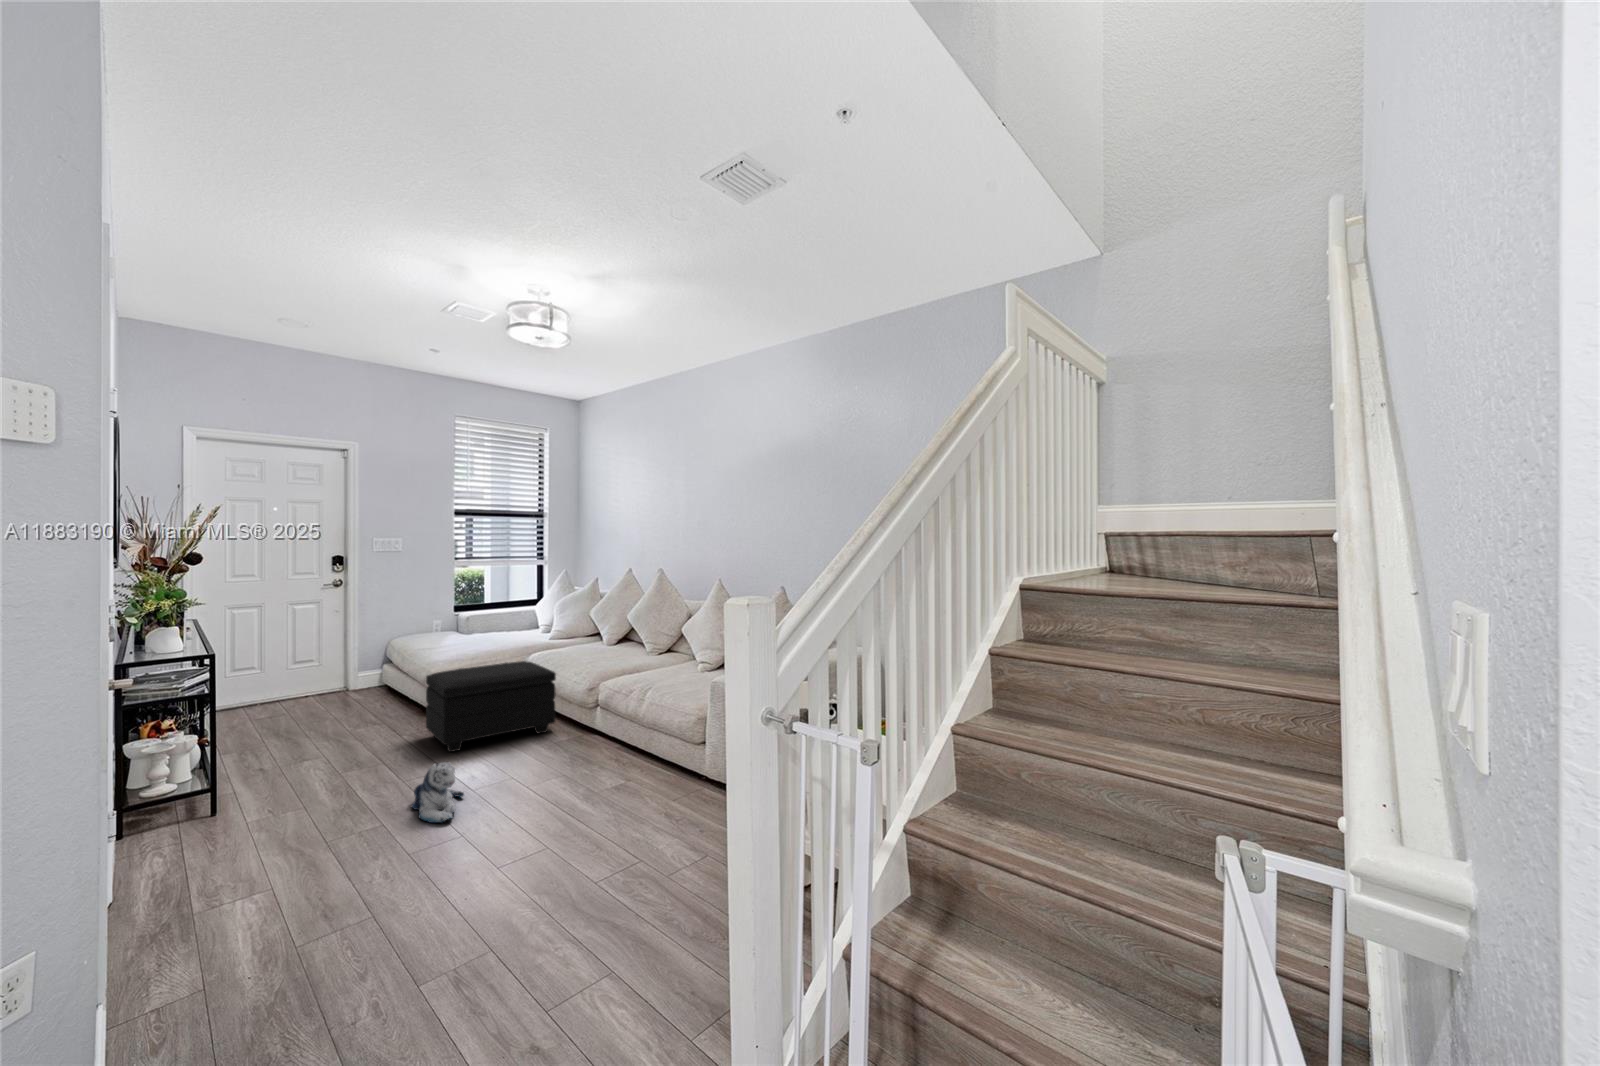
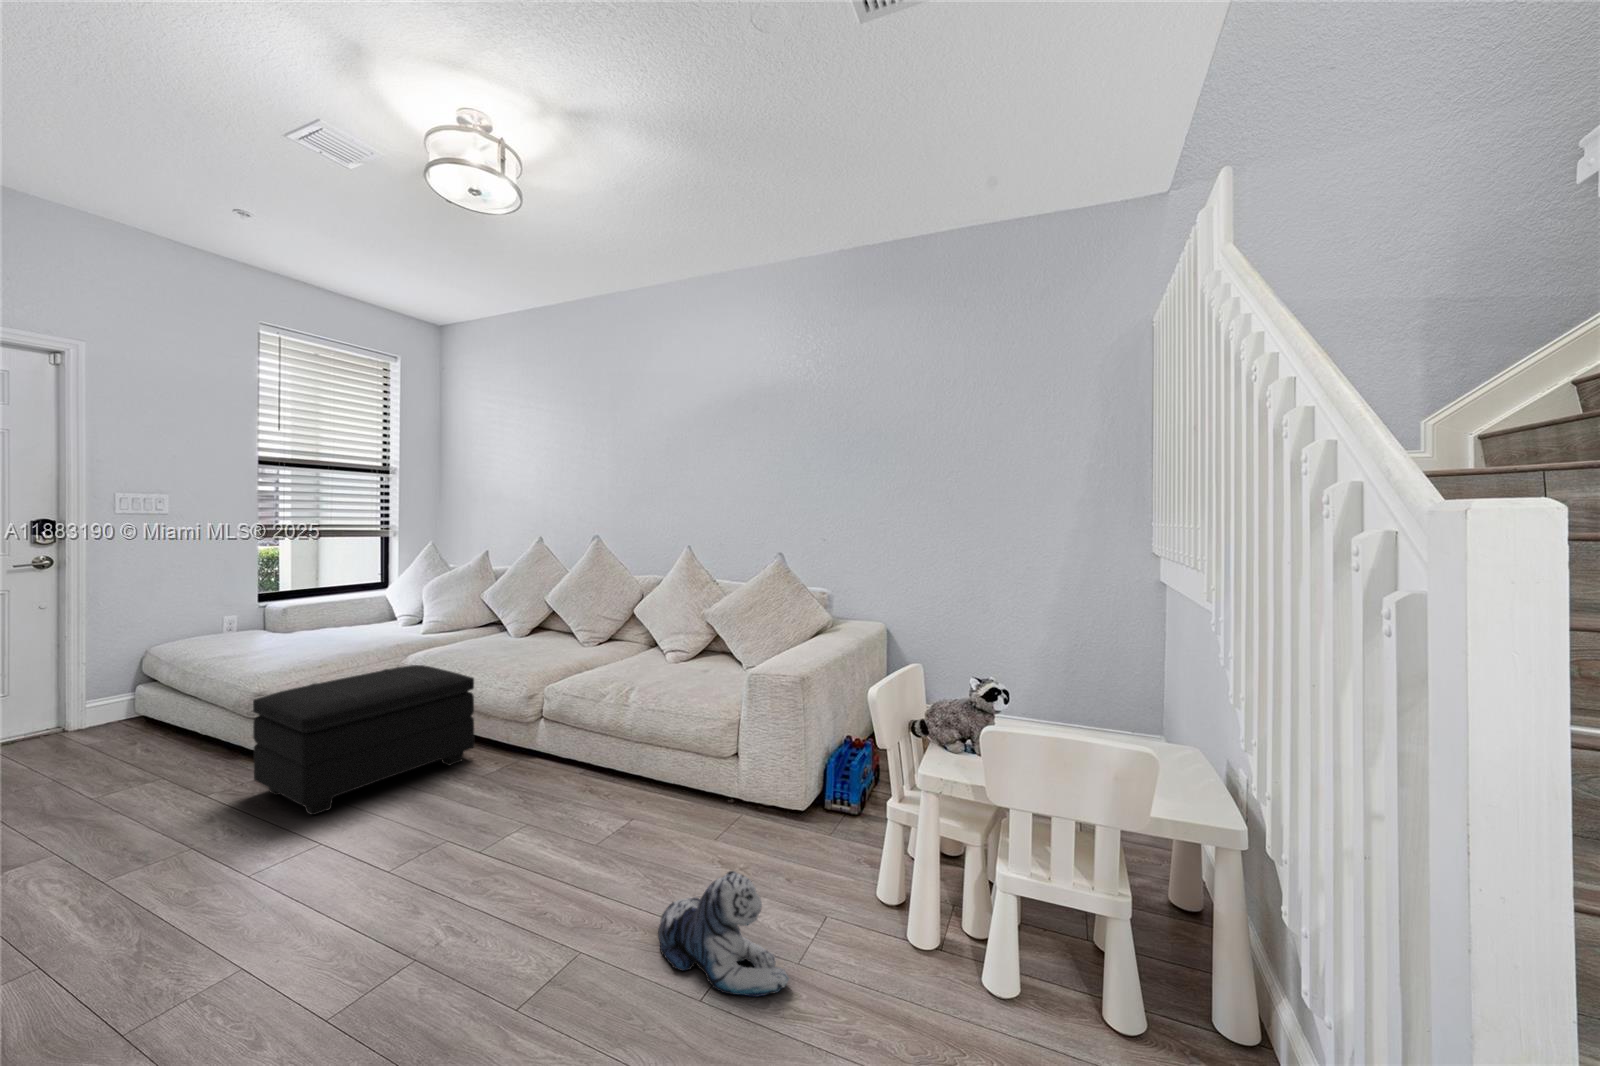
plush toy: present [411,762,464,823] -> present [658,871,788,996]

